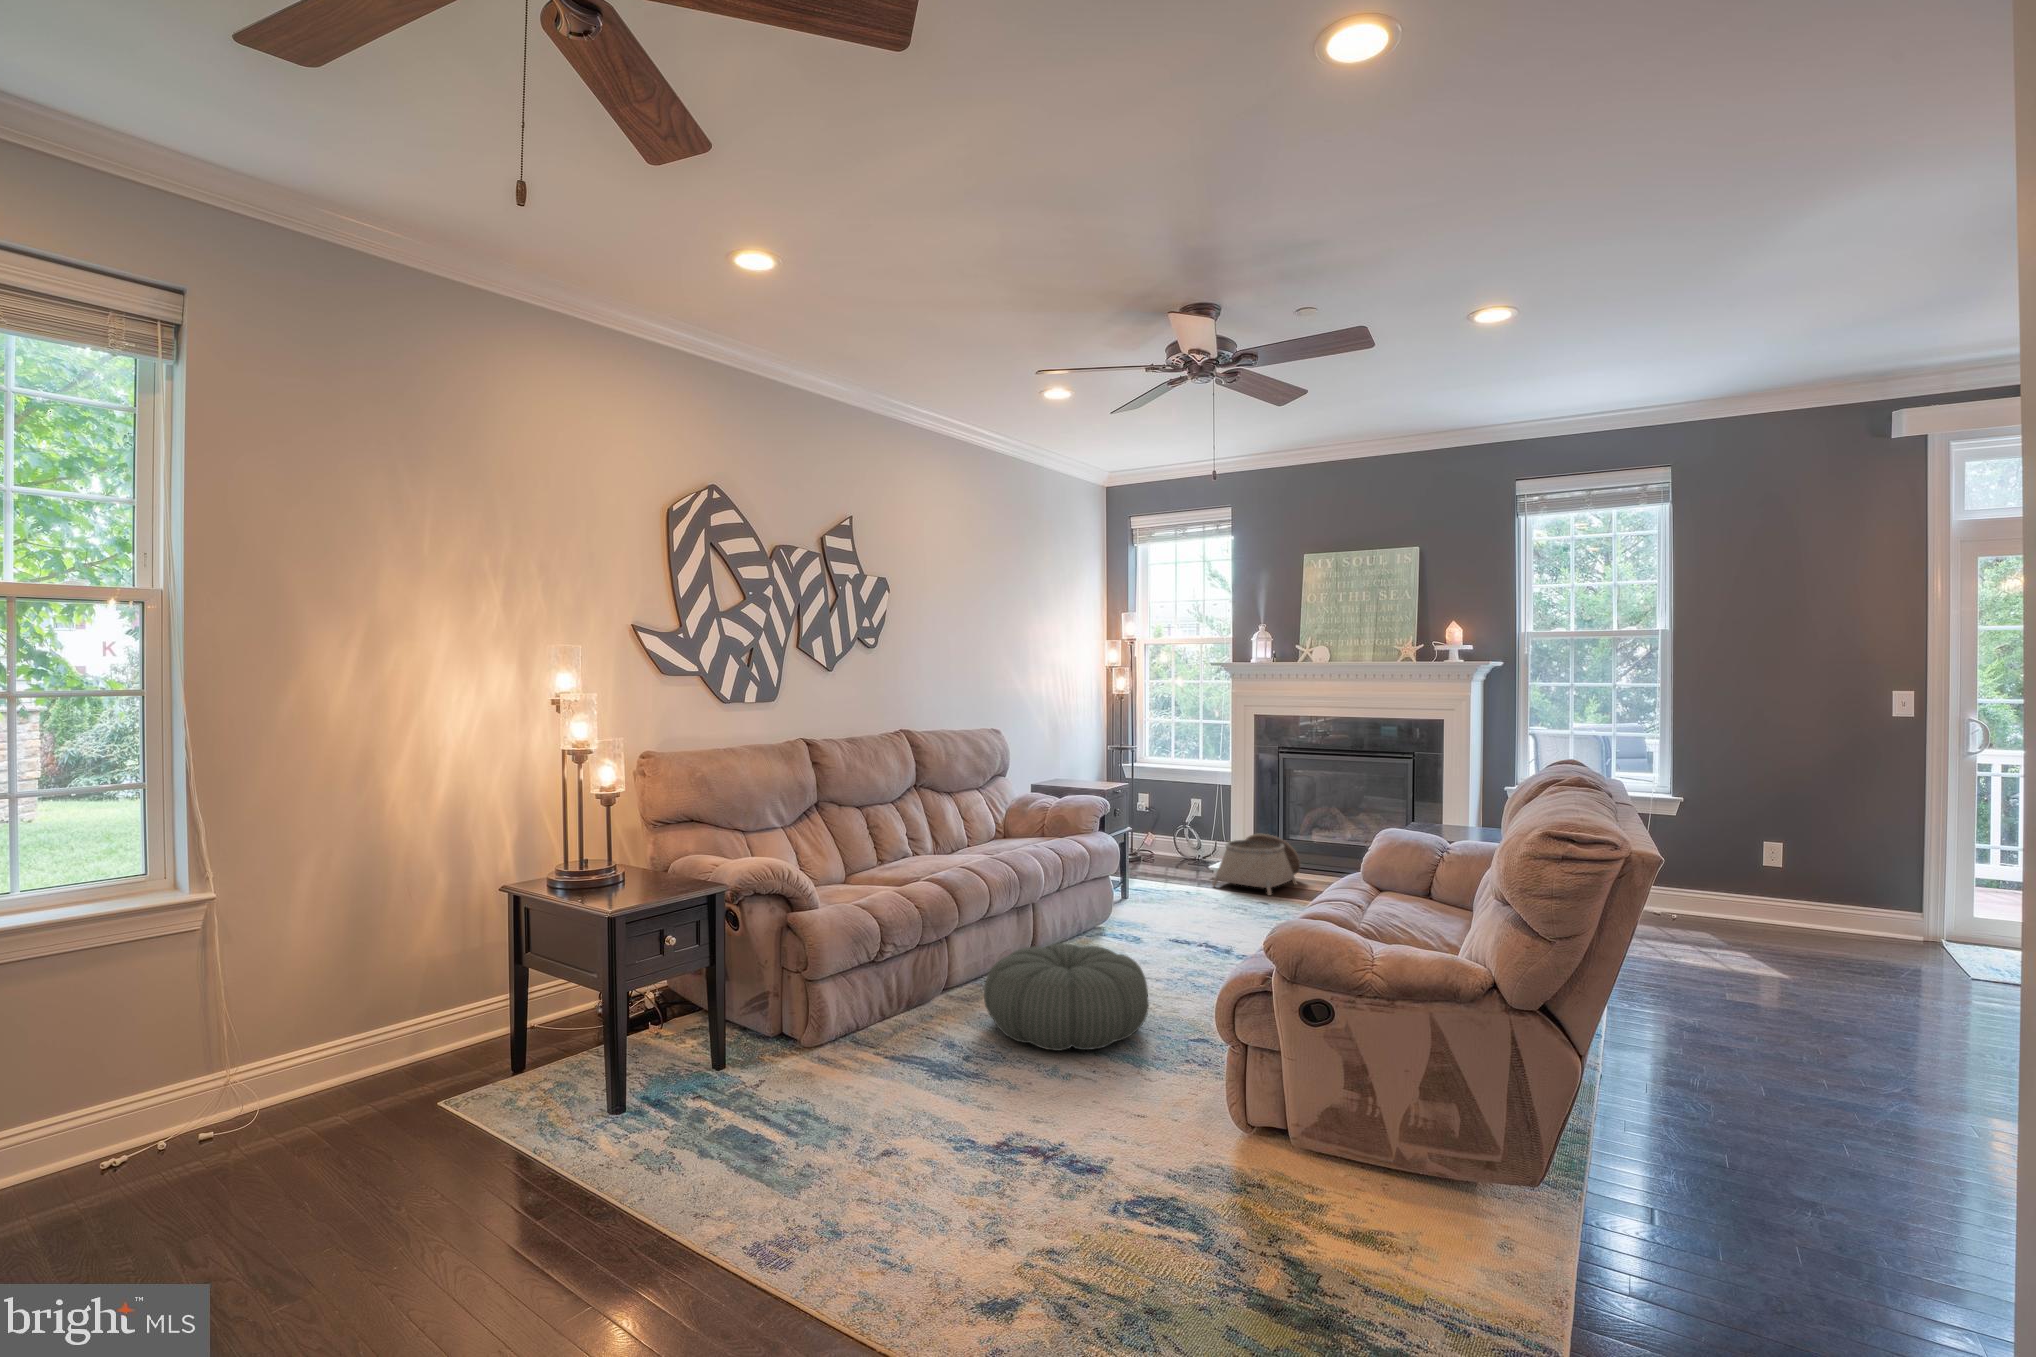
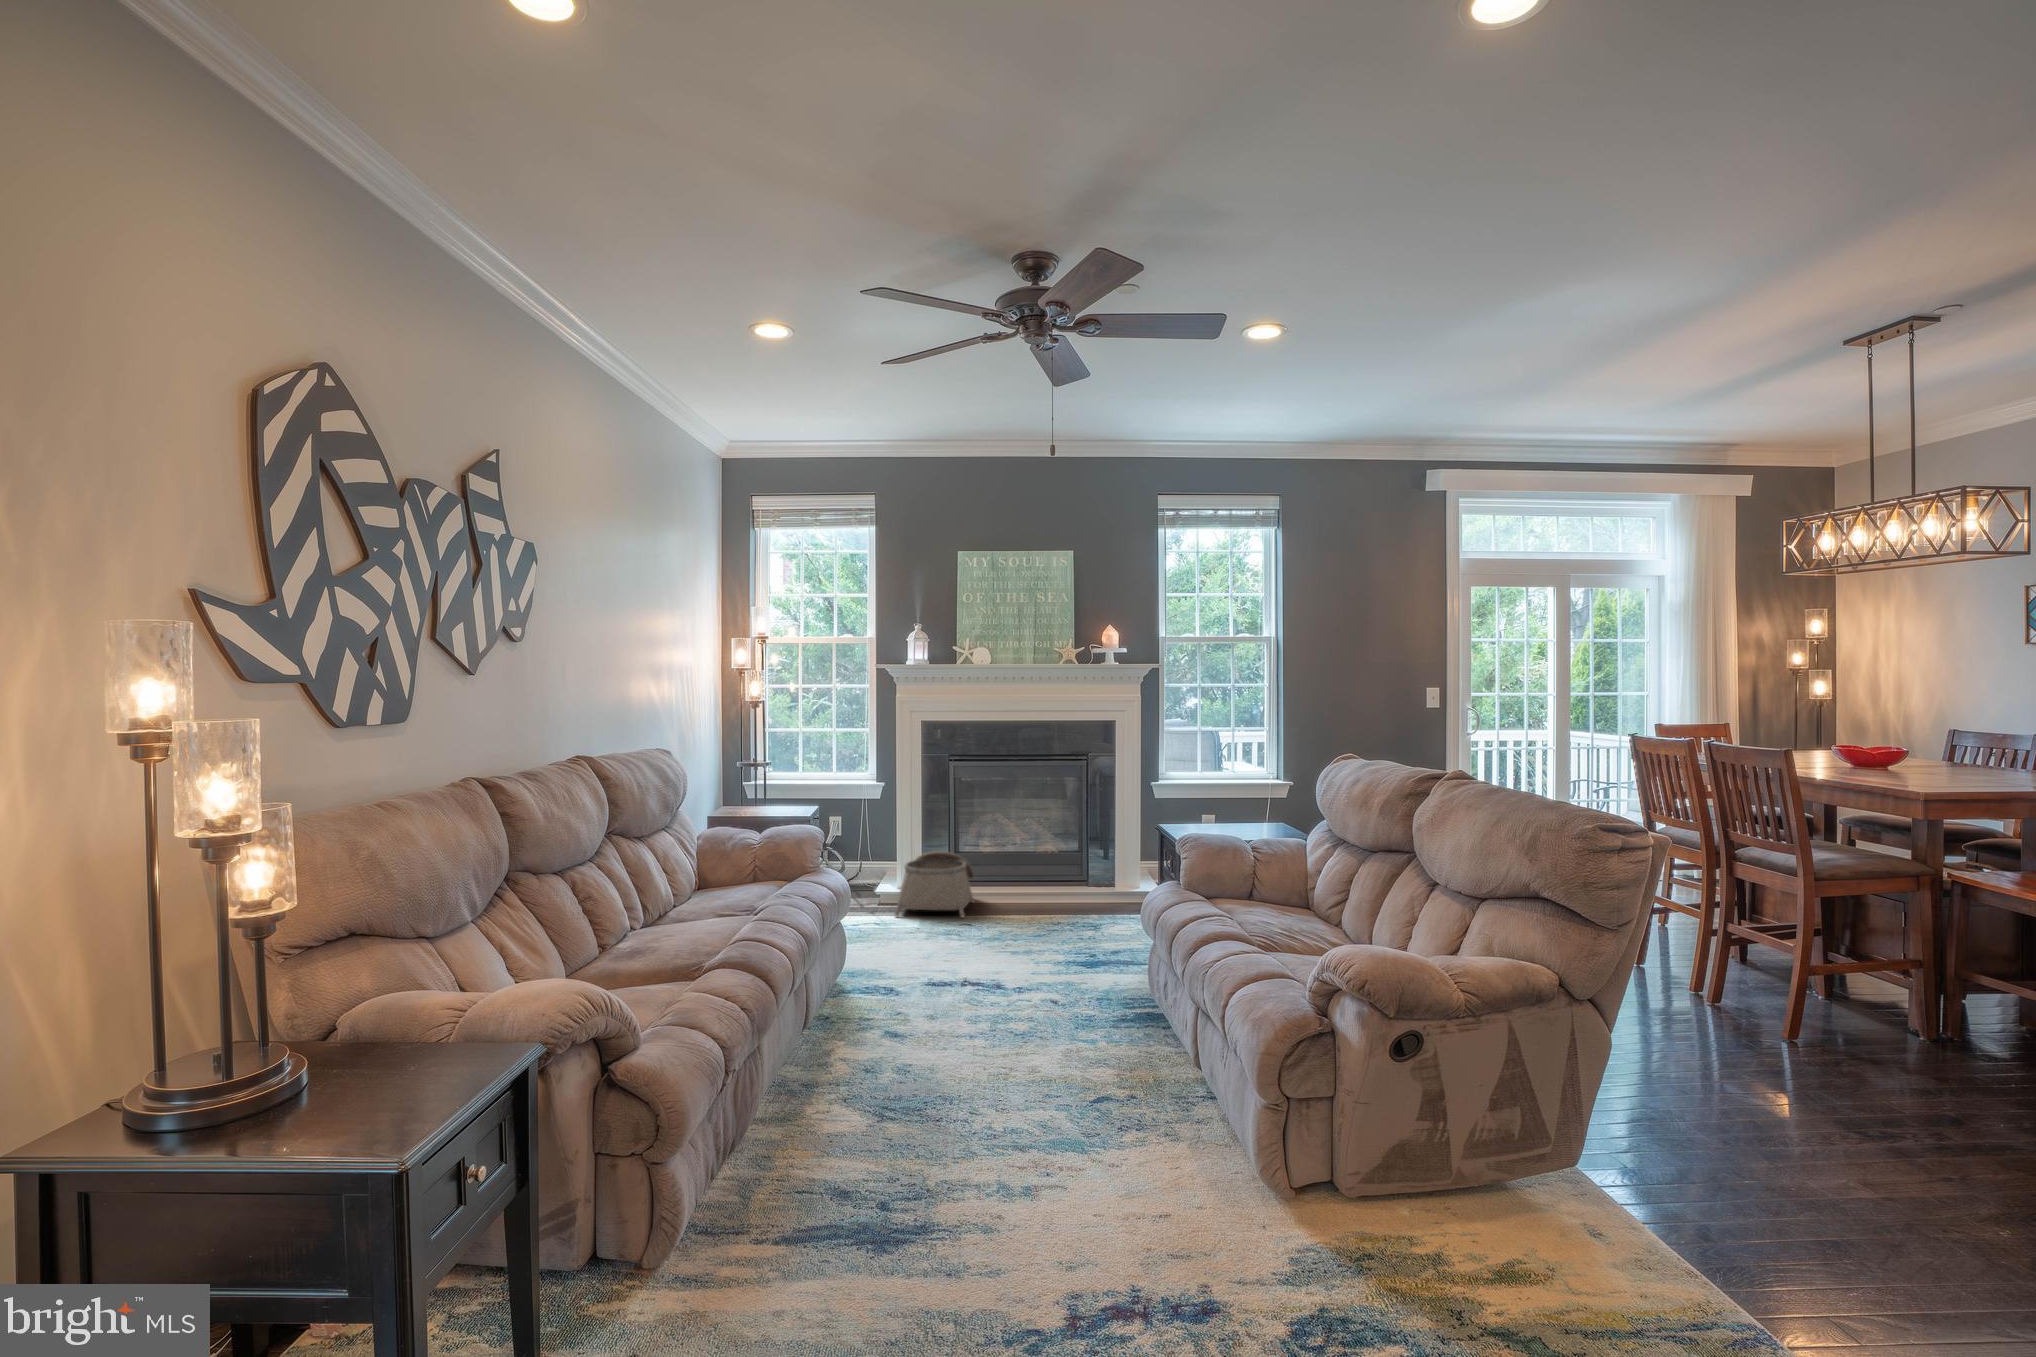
pouf: present [984,943,1149,1051] -> none [851,1013,1058,1160]

